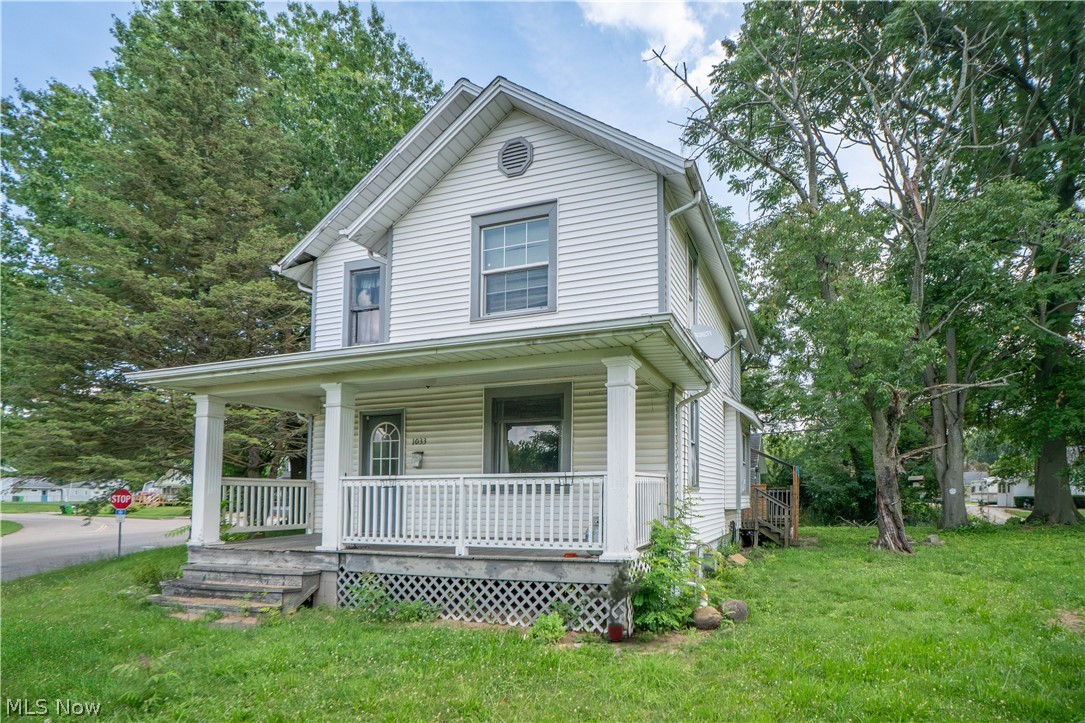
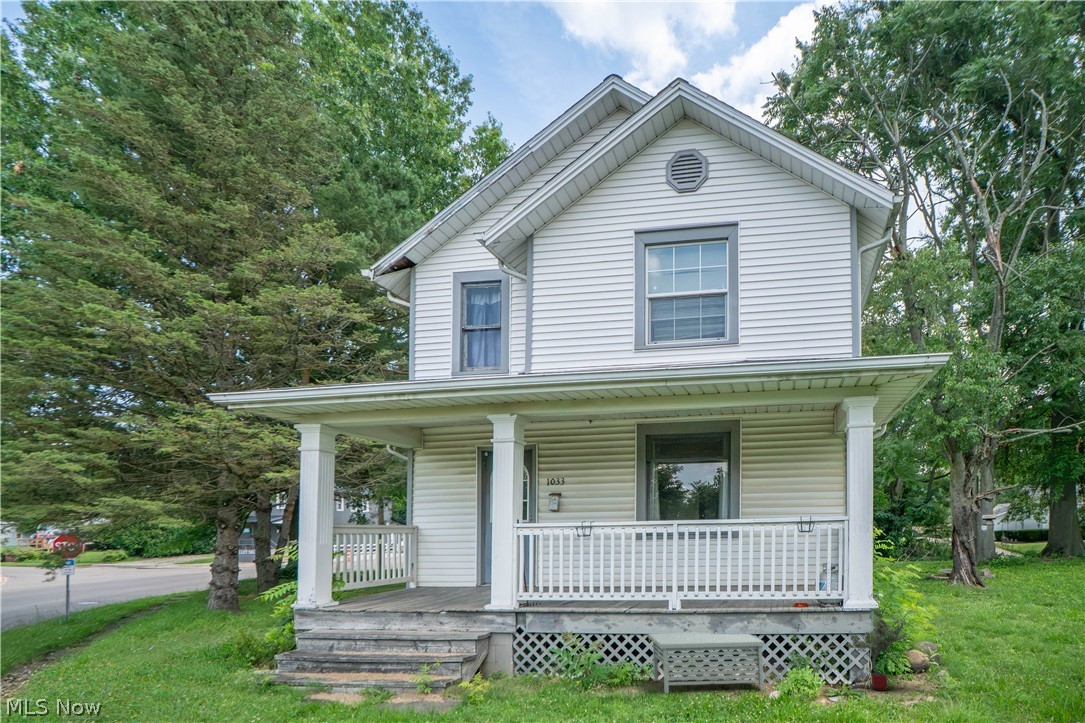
storage bench: none [415,576,522,634] -> present [648,633,764,693]

